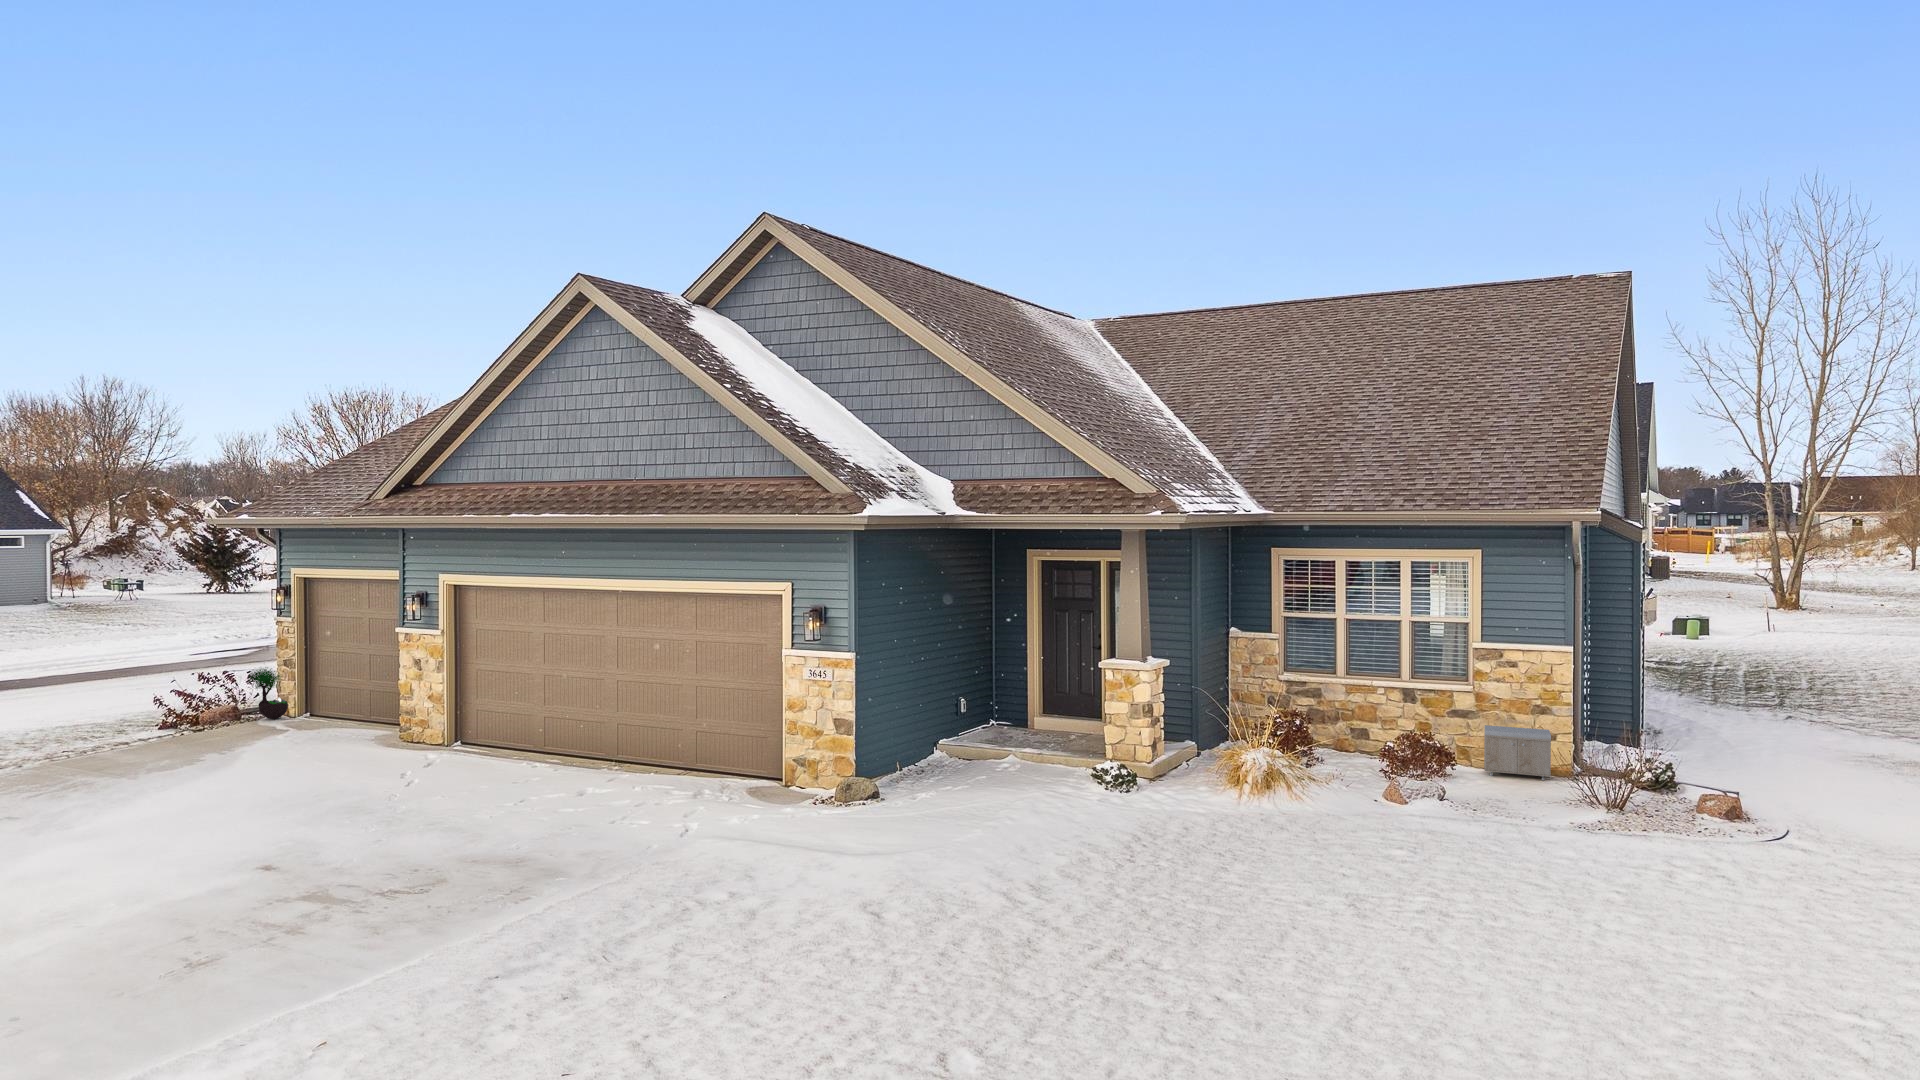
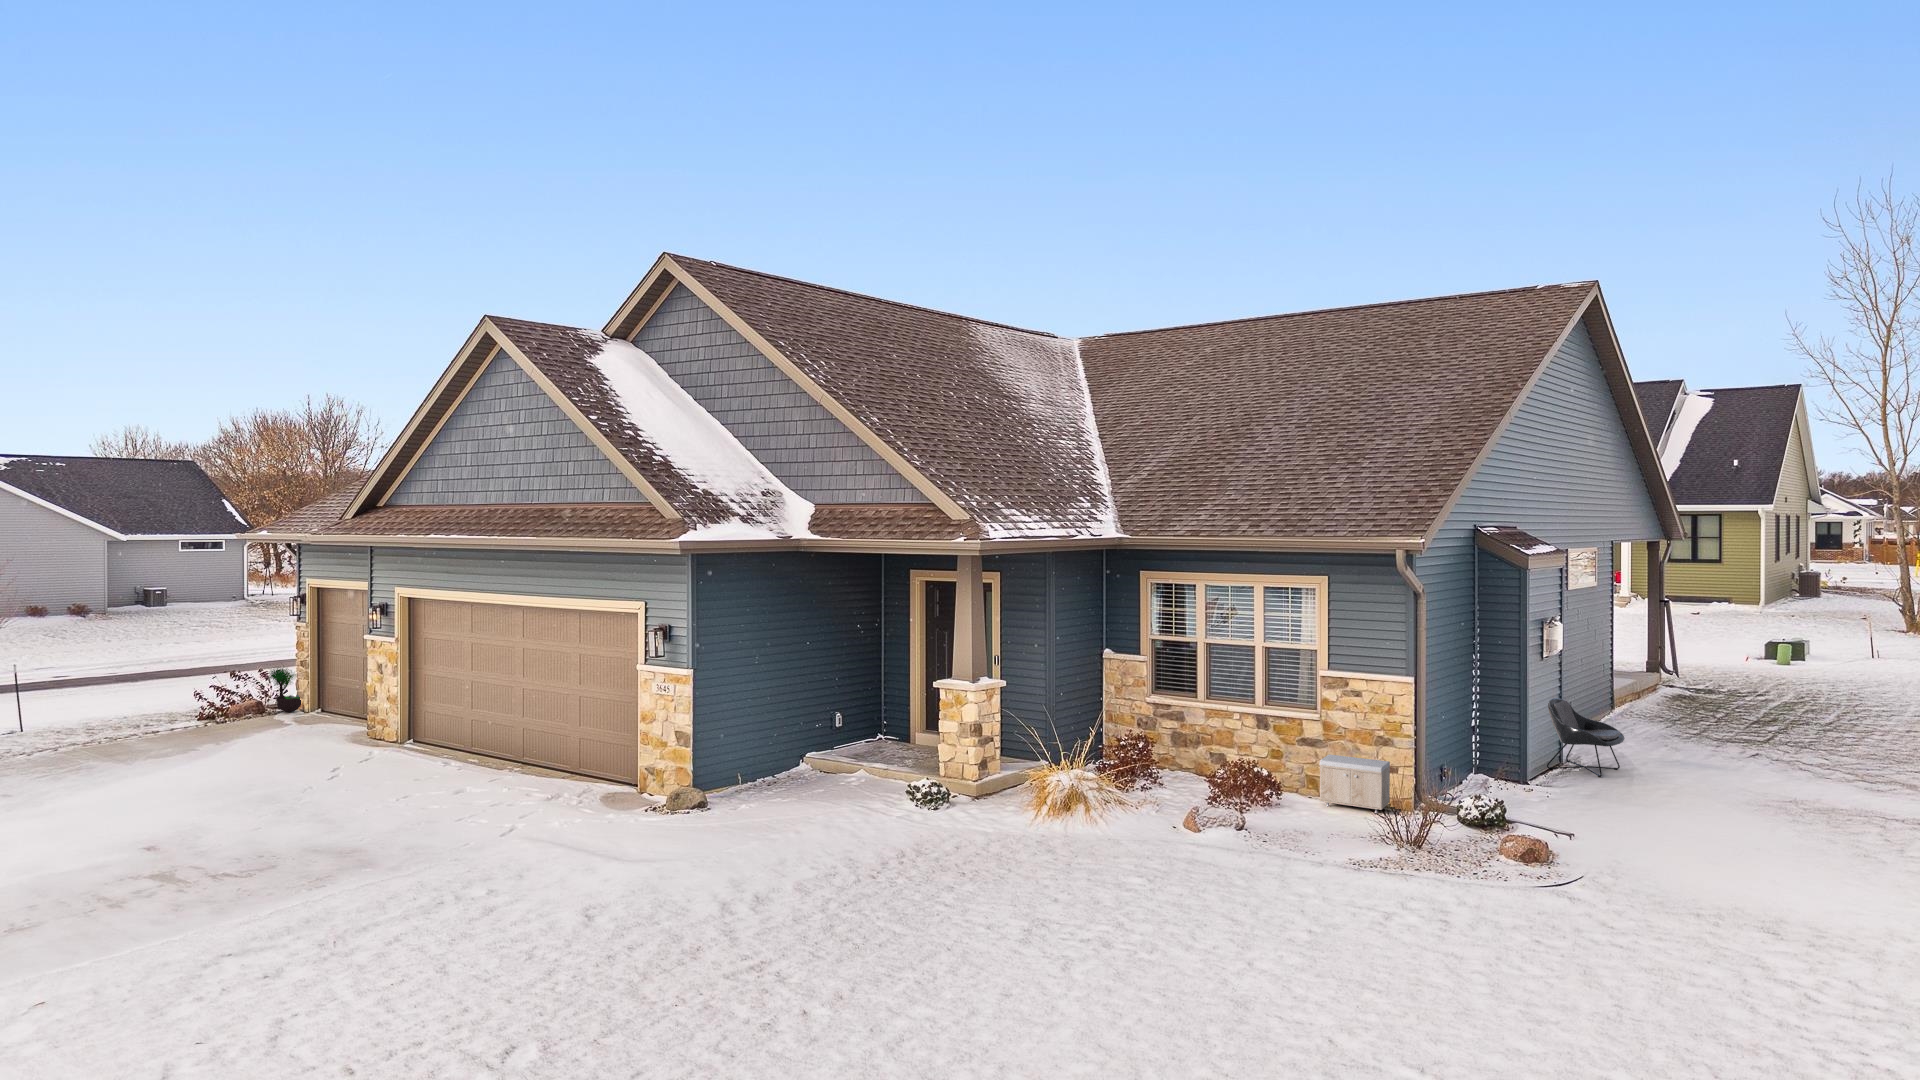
lounge chair: none [1638,669,1709,742] -> present [1547,698,1625,778]

